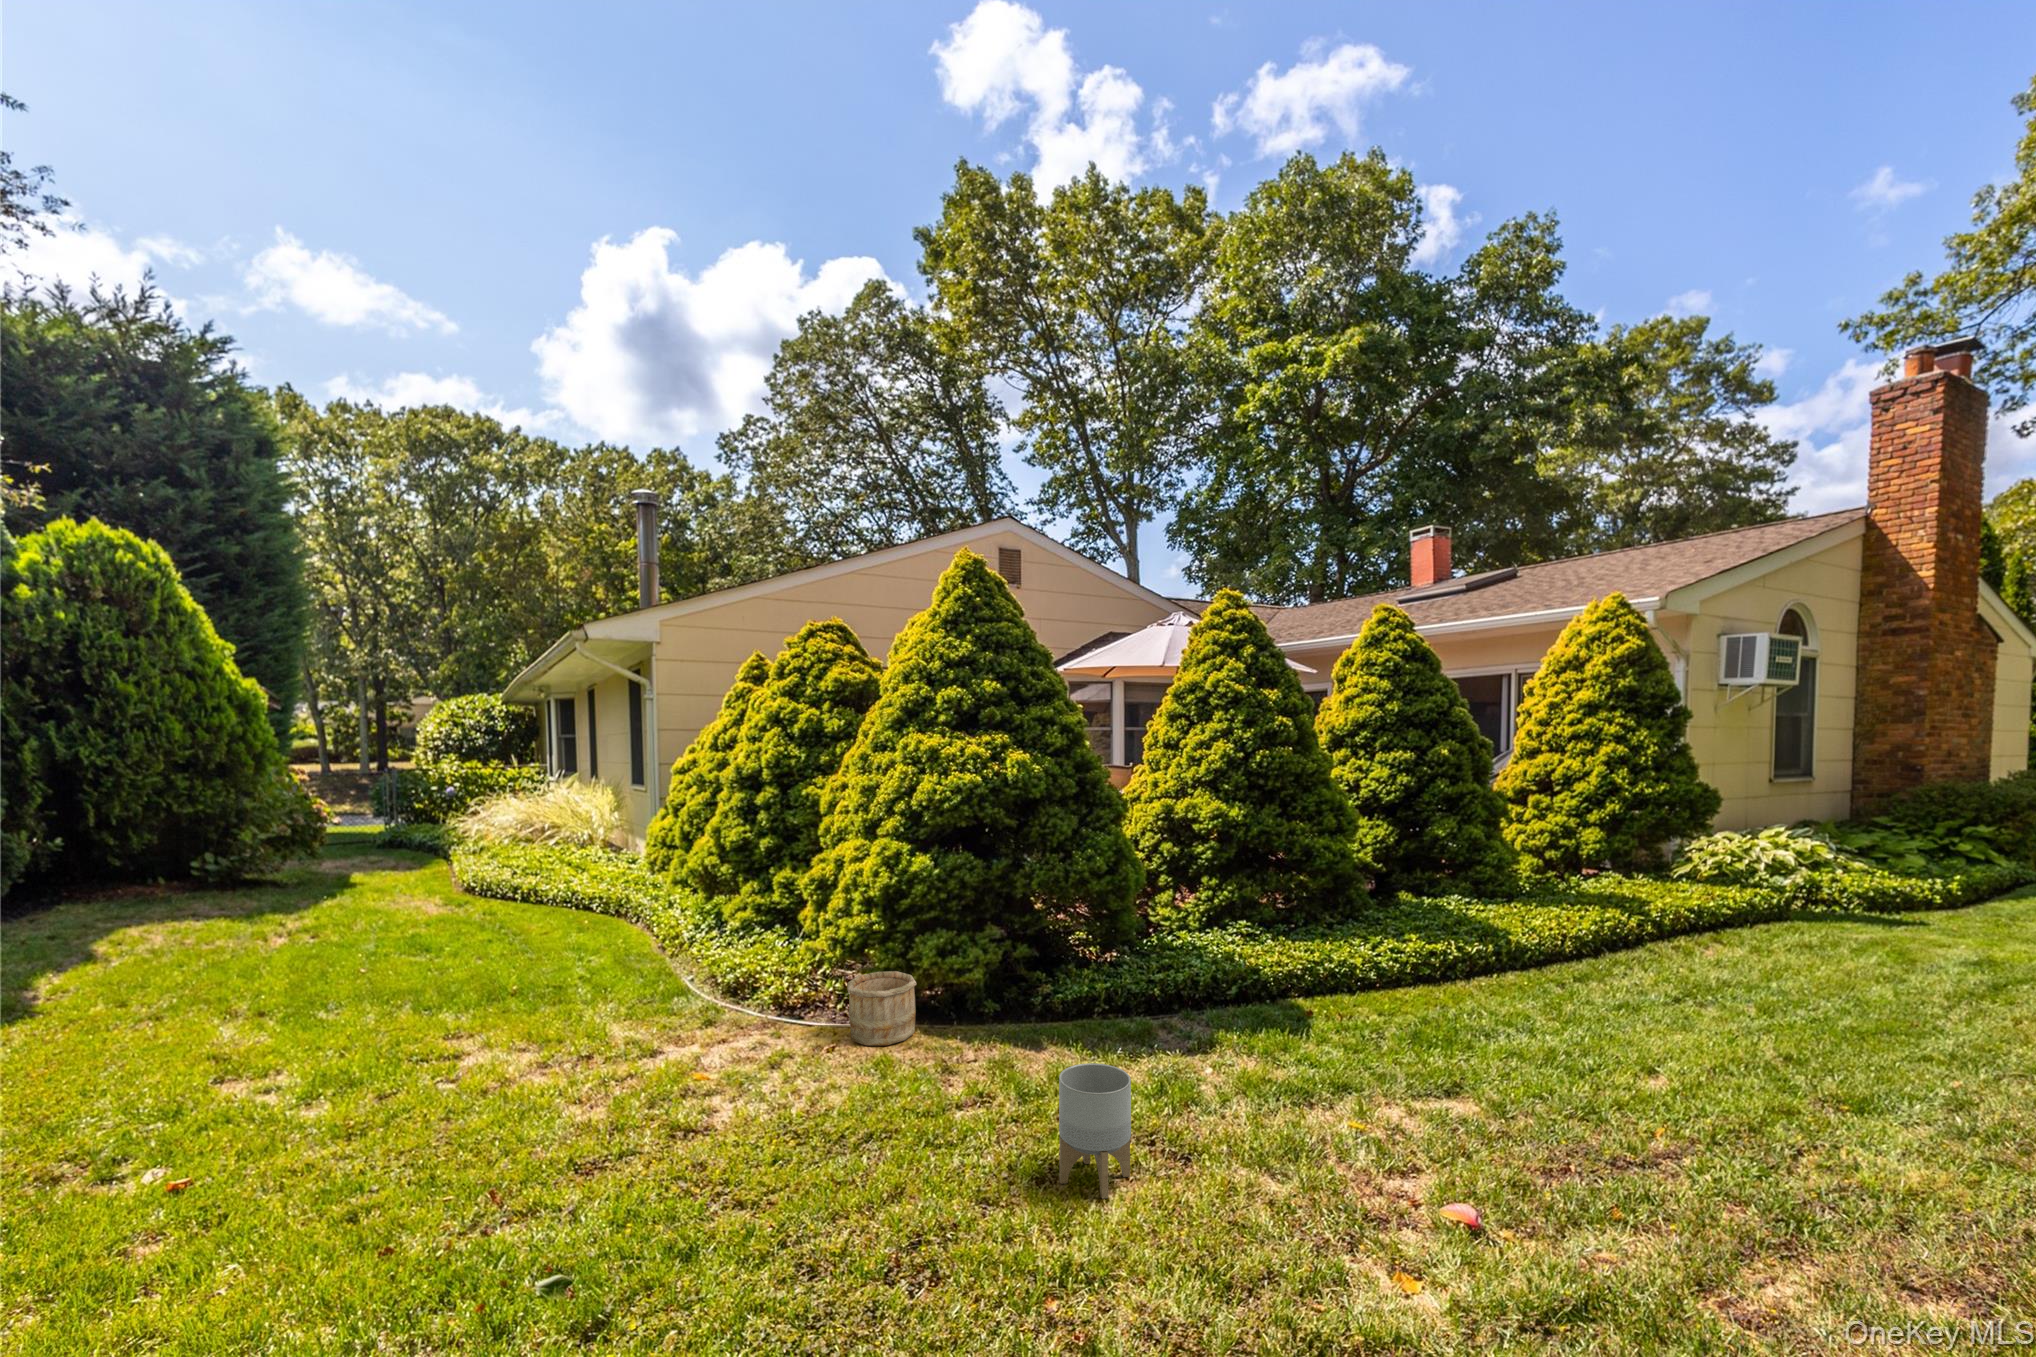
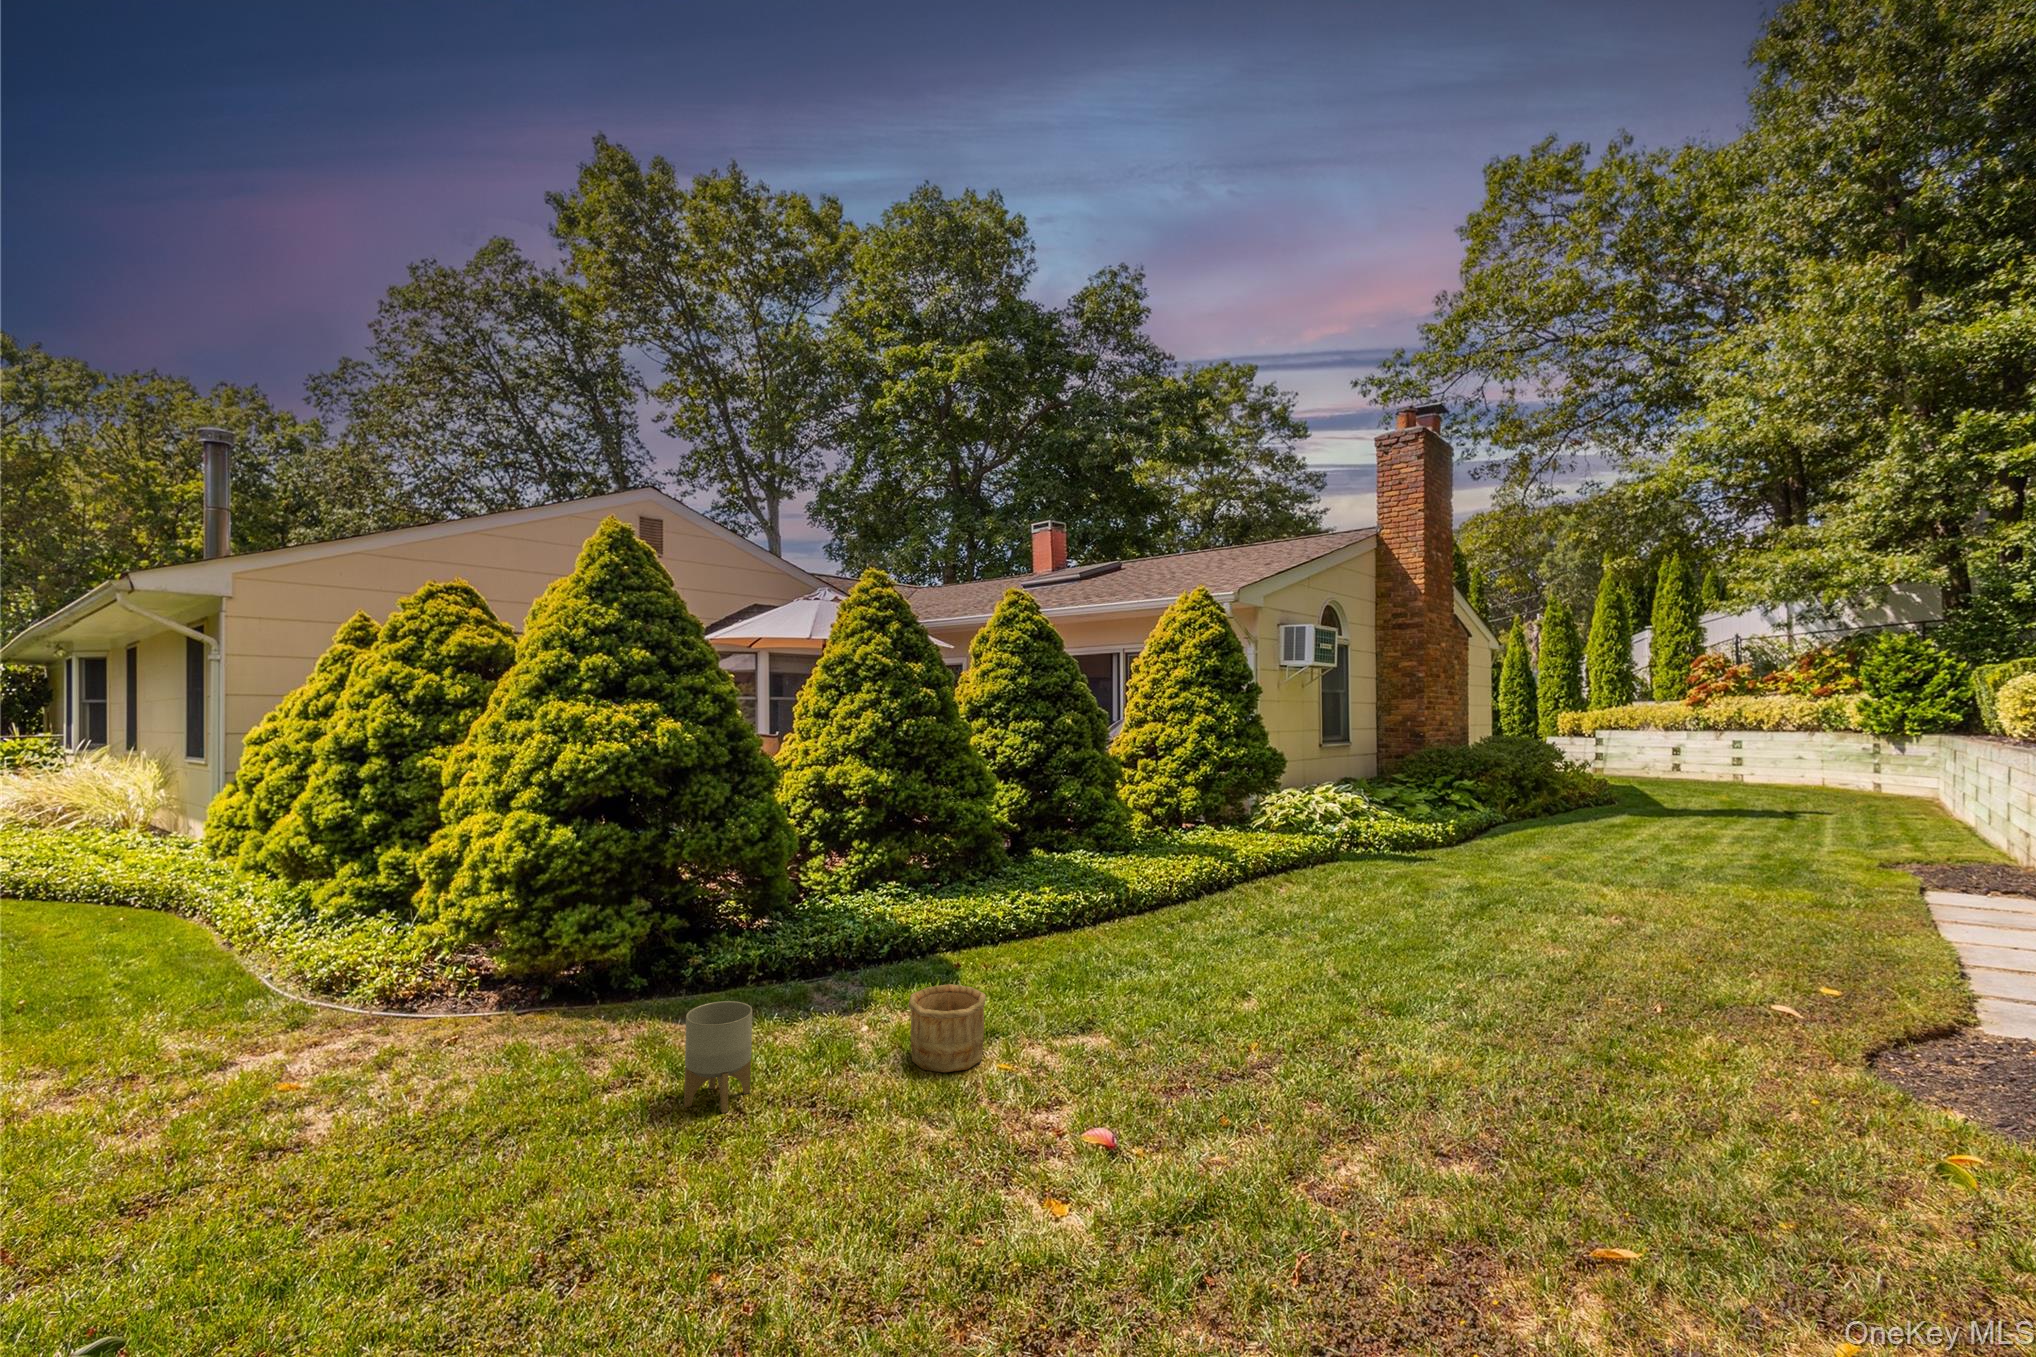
wooden bucket: present [847,971,917,1045] -> present [909,984,986,1072]

